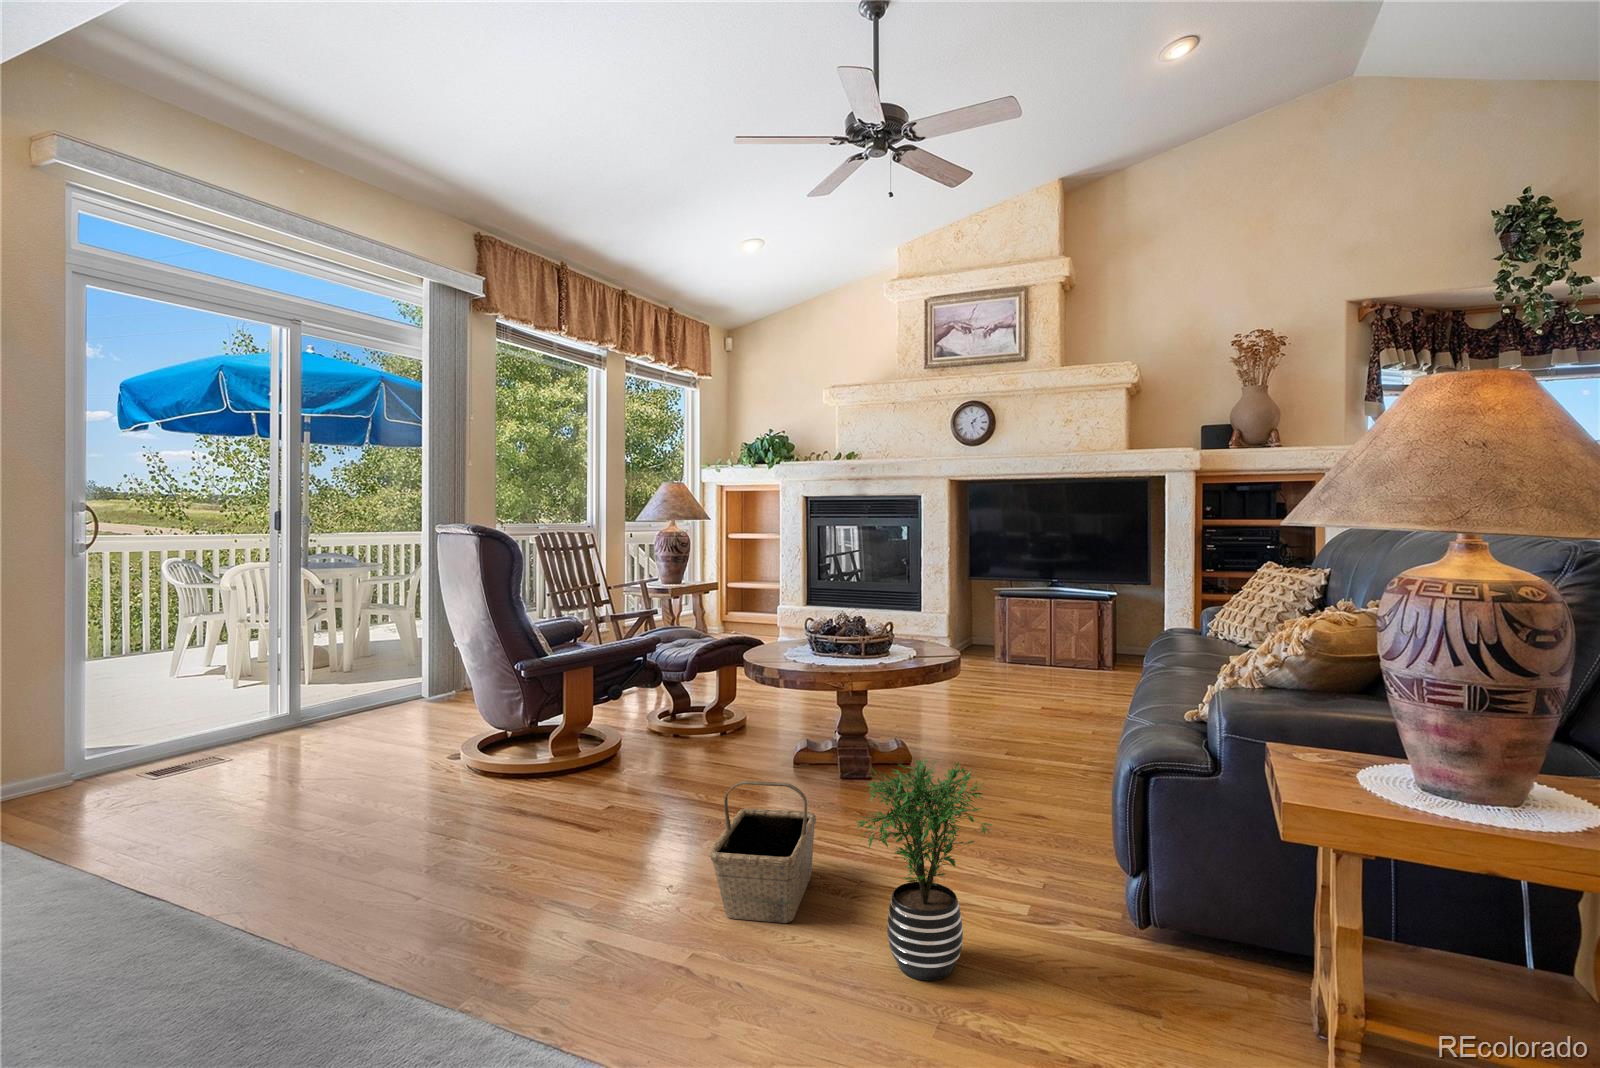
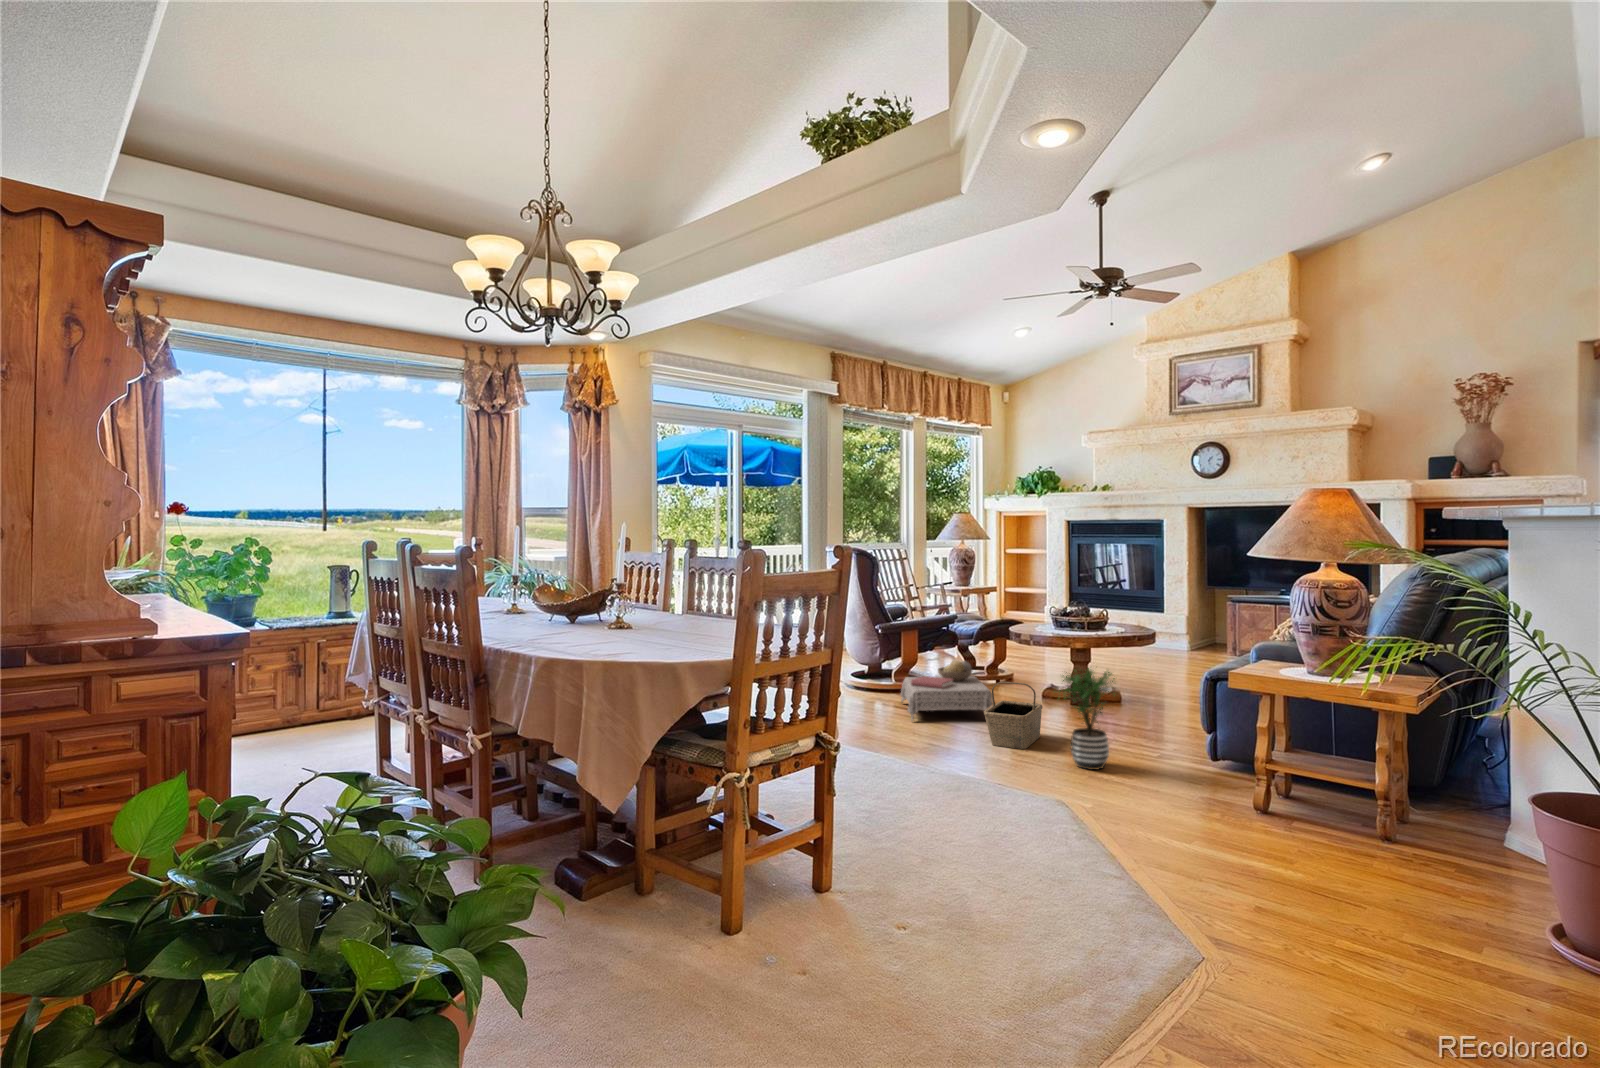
ottoman: none [558,723,729,860] -> present [901,660,992,720]

